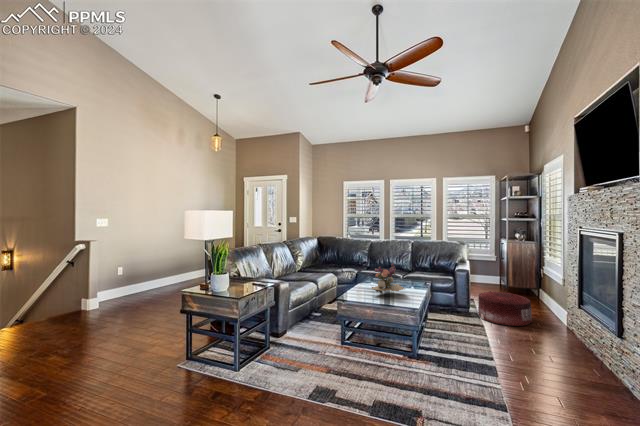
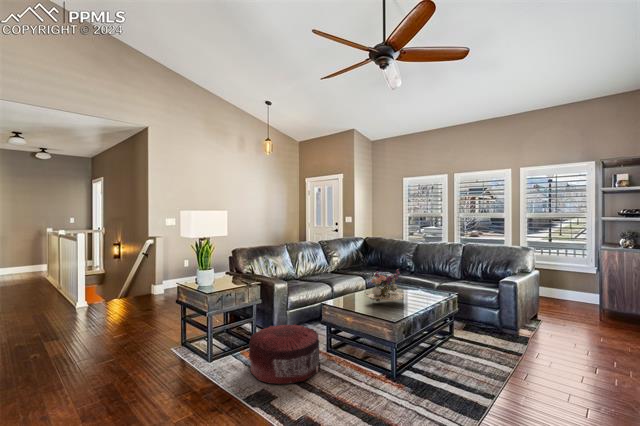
pouf: present [478,291,532,326] -> present [249,324,320,384]

